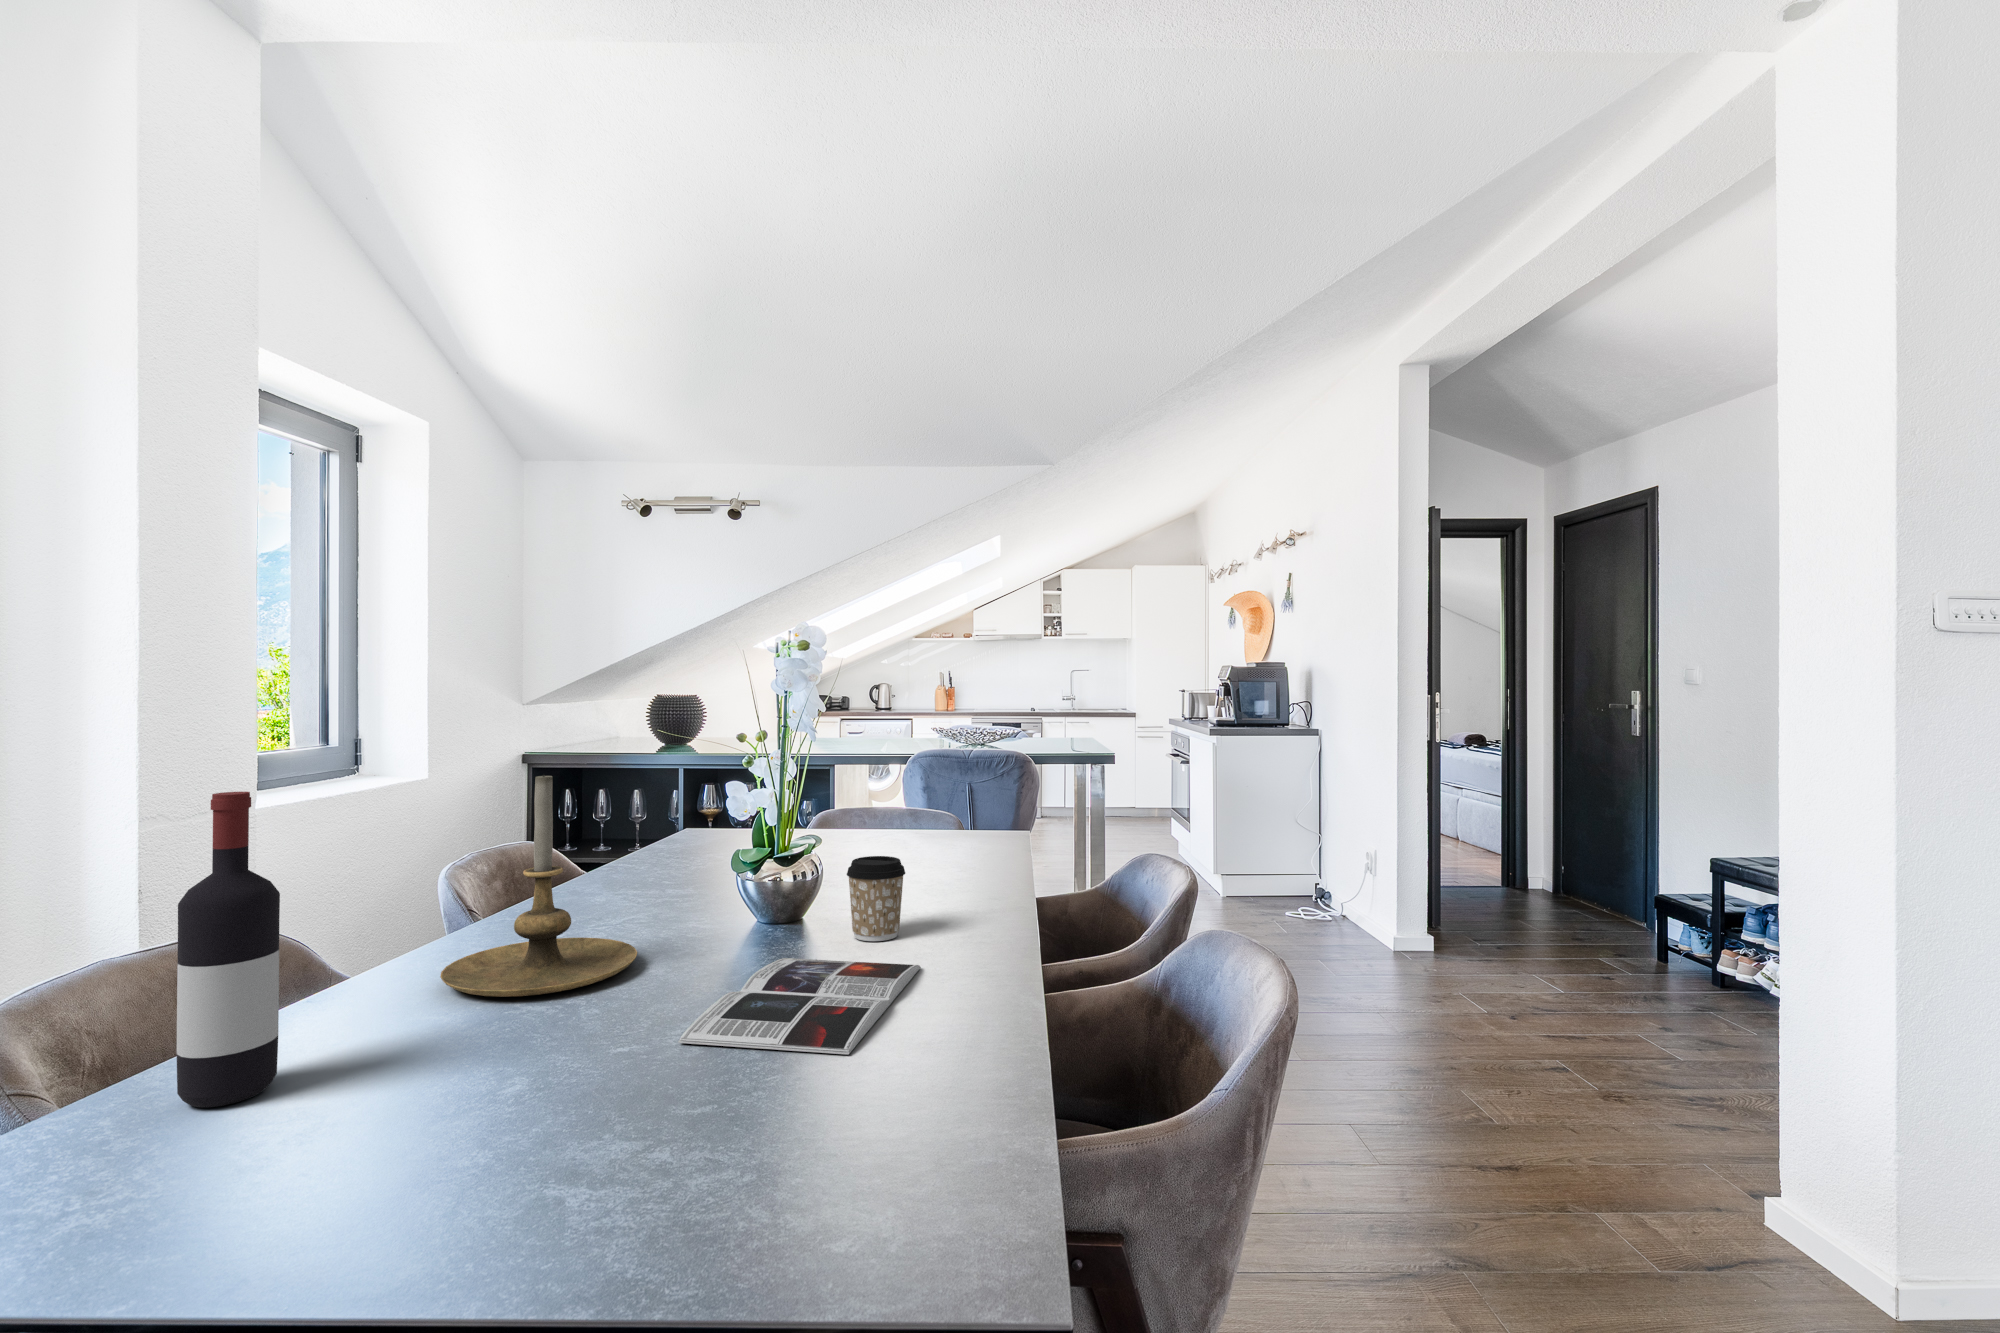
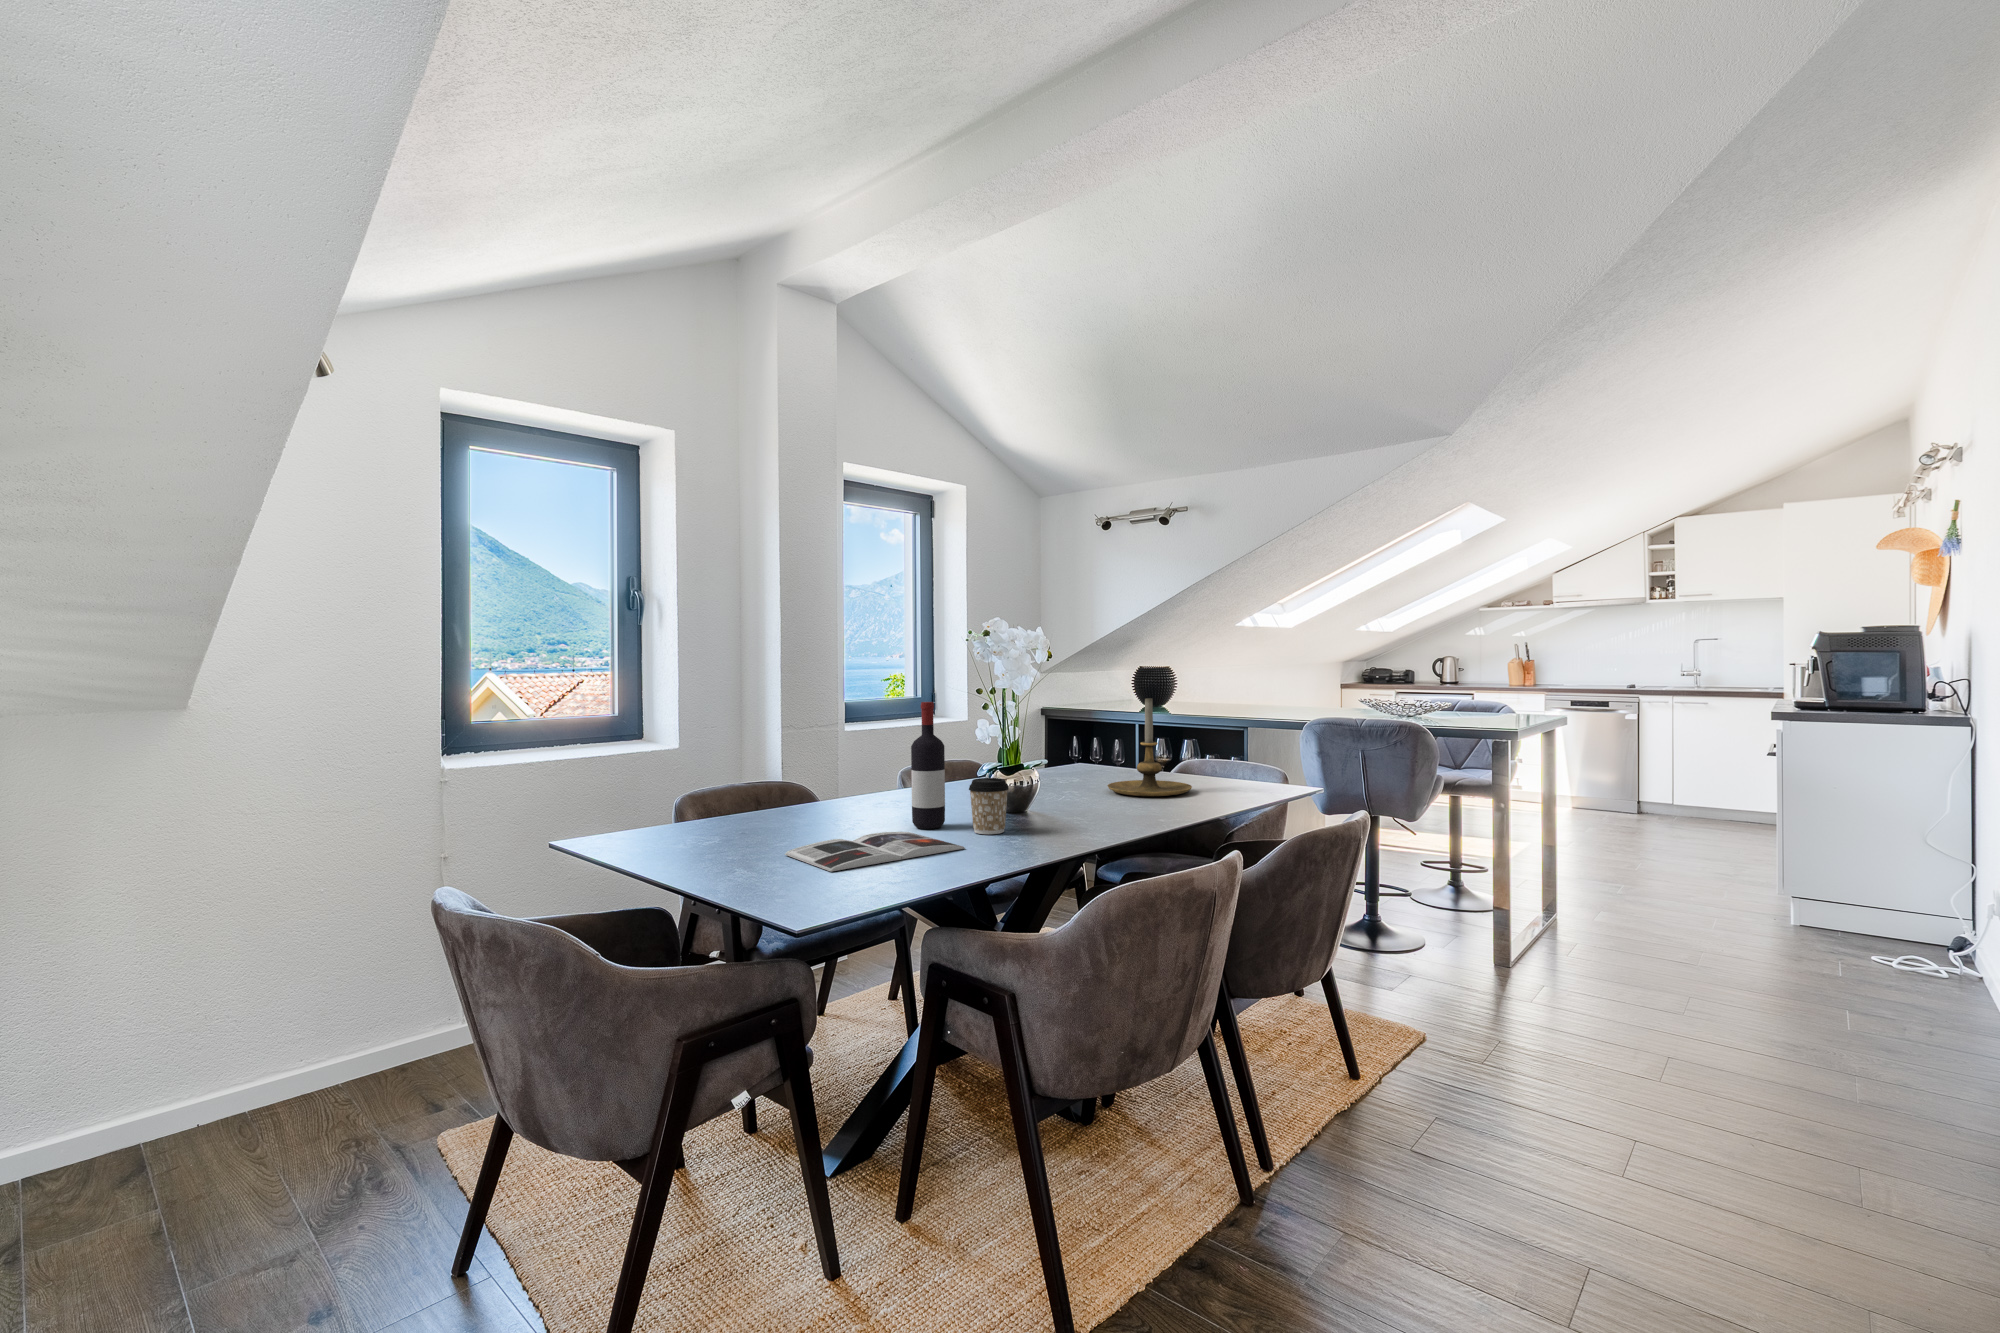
candle holder: present [440,774,637,997] -> present [1107,698,1192,796]
wine bottle: present [177,792,280,1108] -> present [911,702,945,829]

